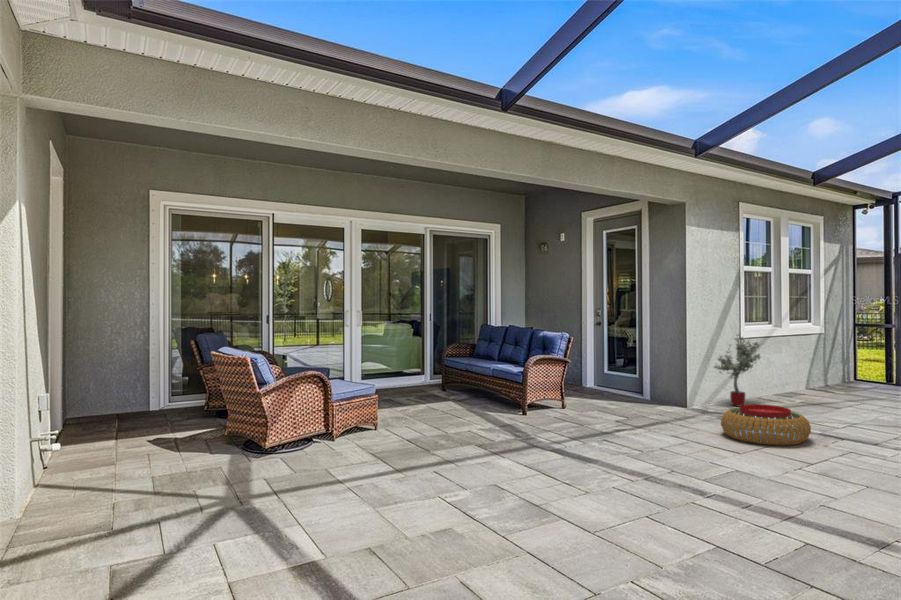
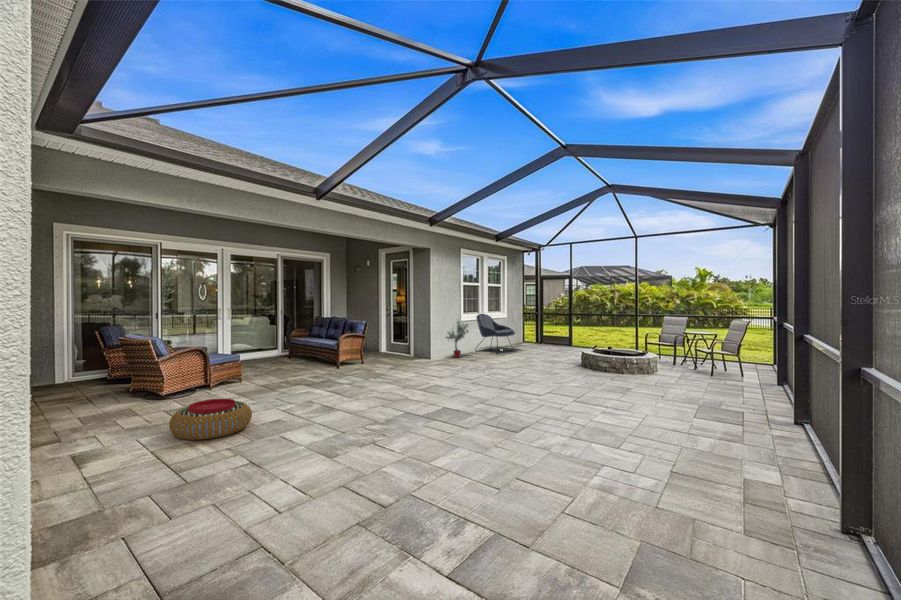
lounge chair: none [767,325,853,403] -> present [475,314,515,354]
pouf: present [721,404,811,445] -> present [169,399,252,440]

